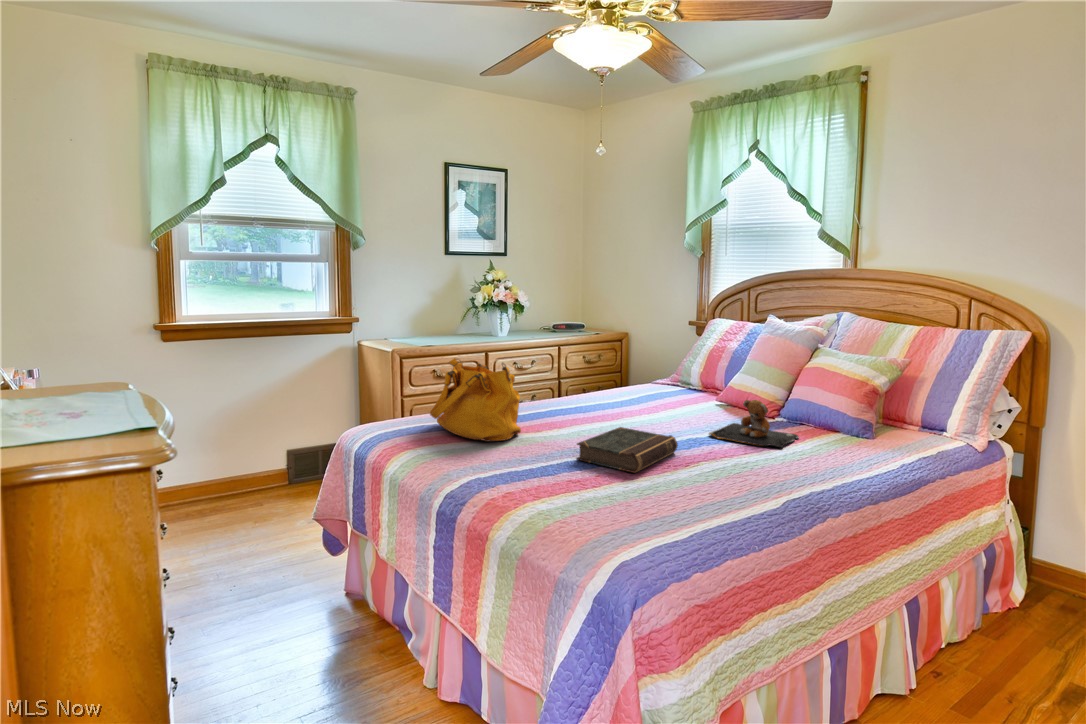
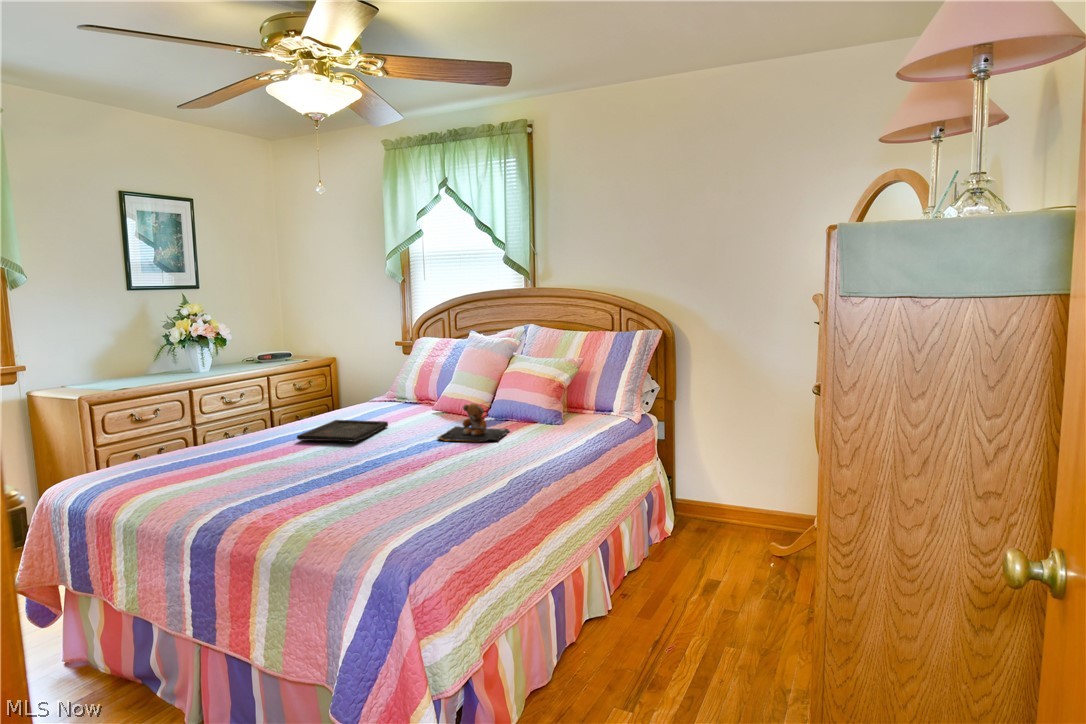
handbag: present [430,358,521,442] -> none [150,394,257,476]
tray: none [564,398,659,425] -> present [297,420,388,442]
book: present [576,427,678,473] -> none [321,442,414,480]

